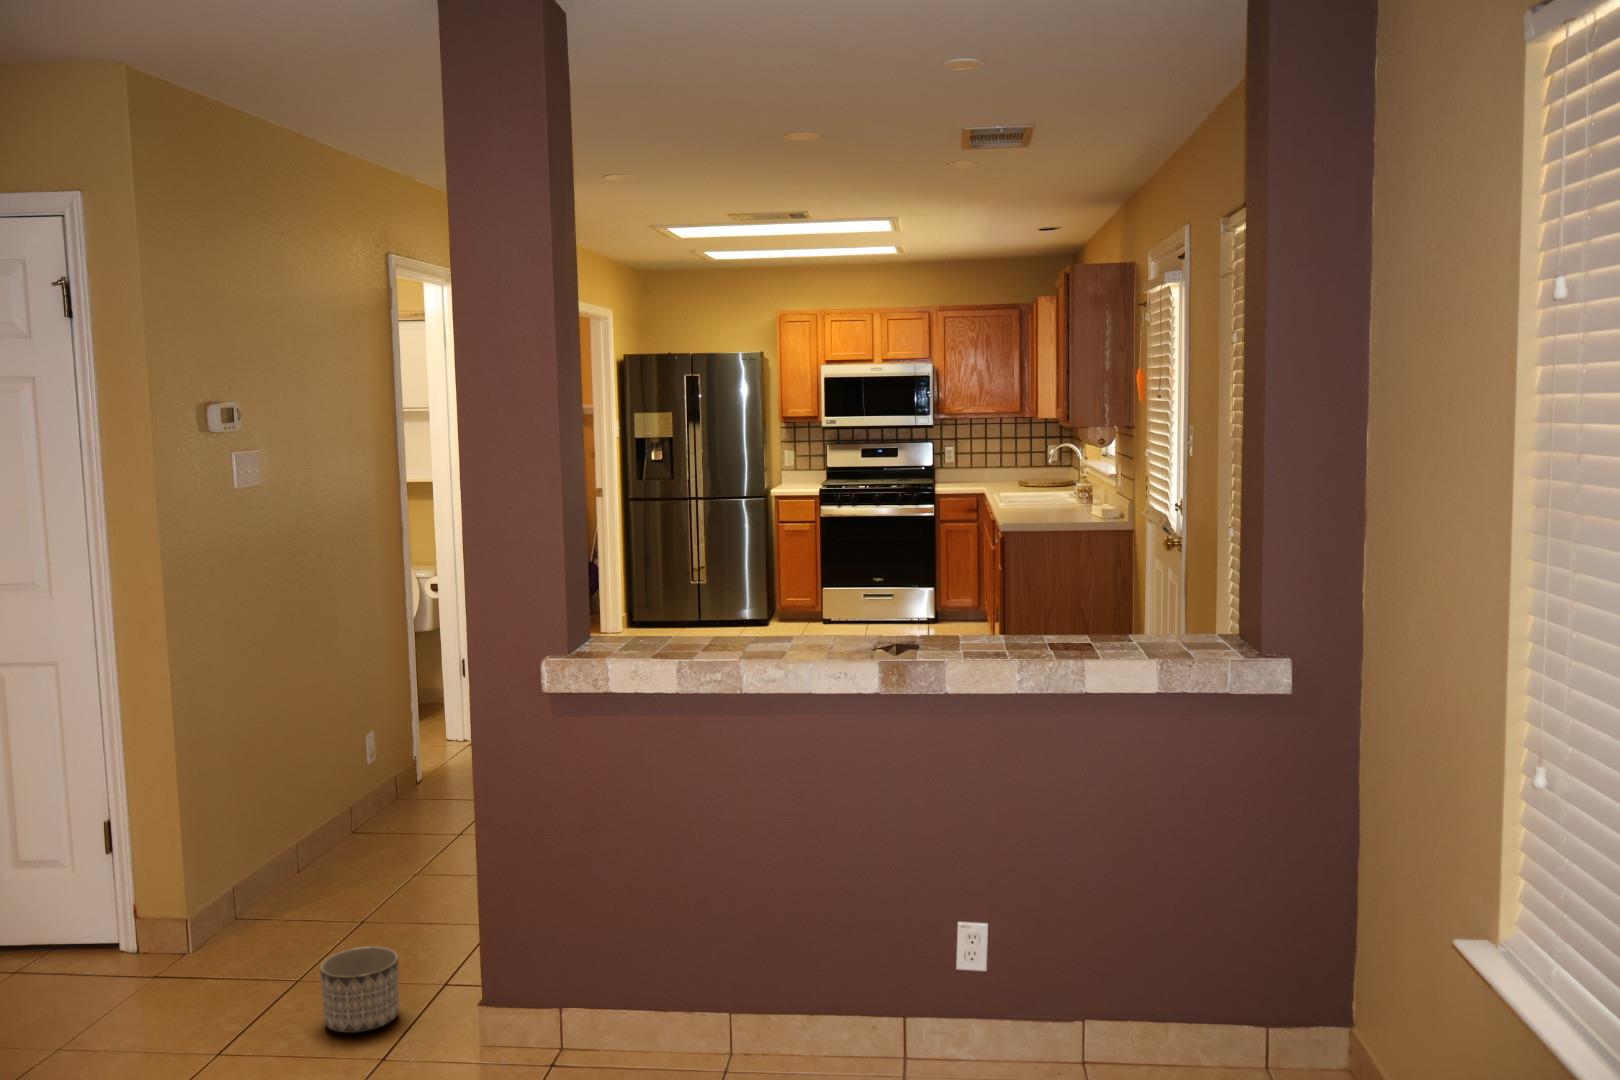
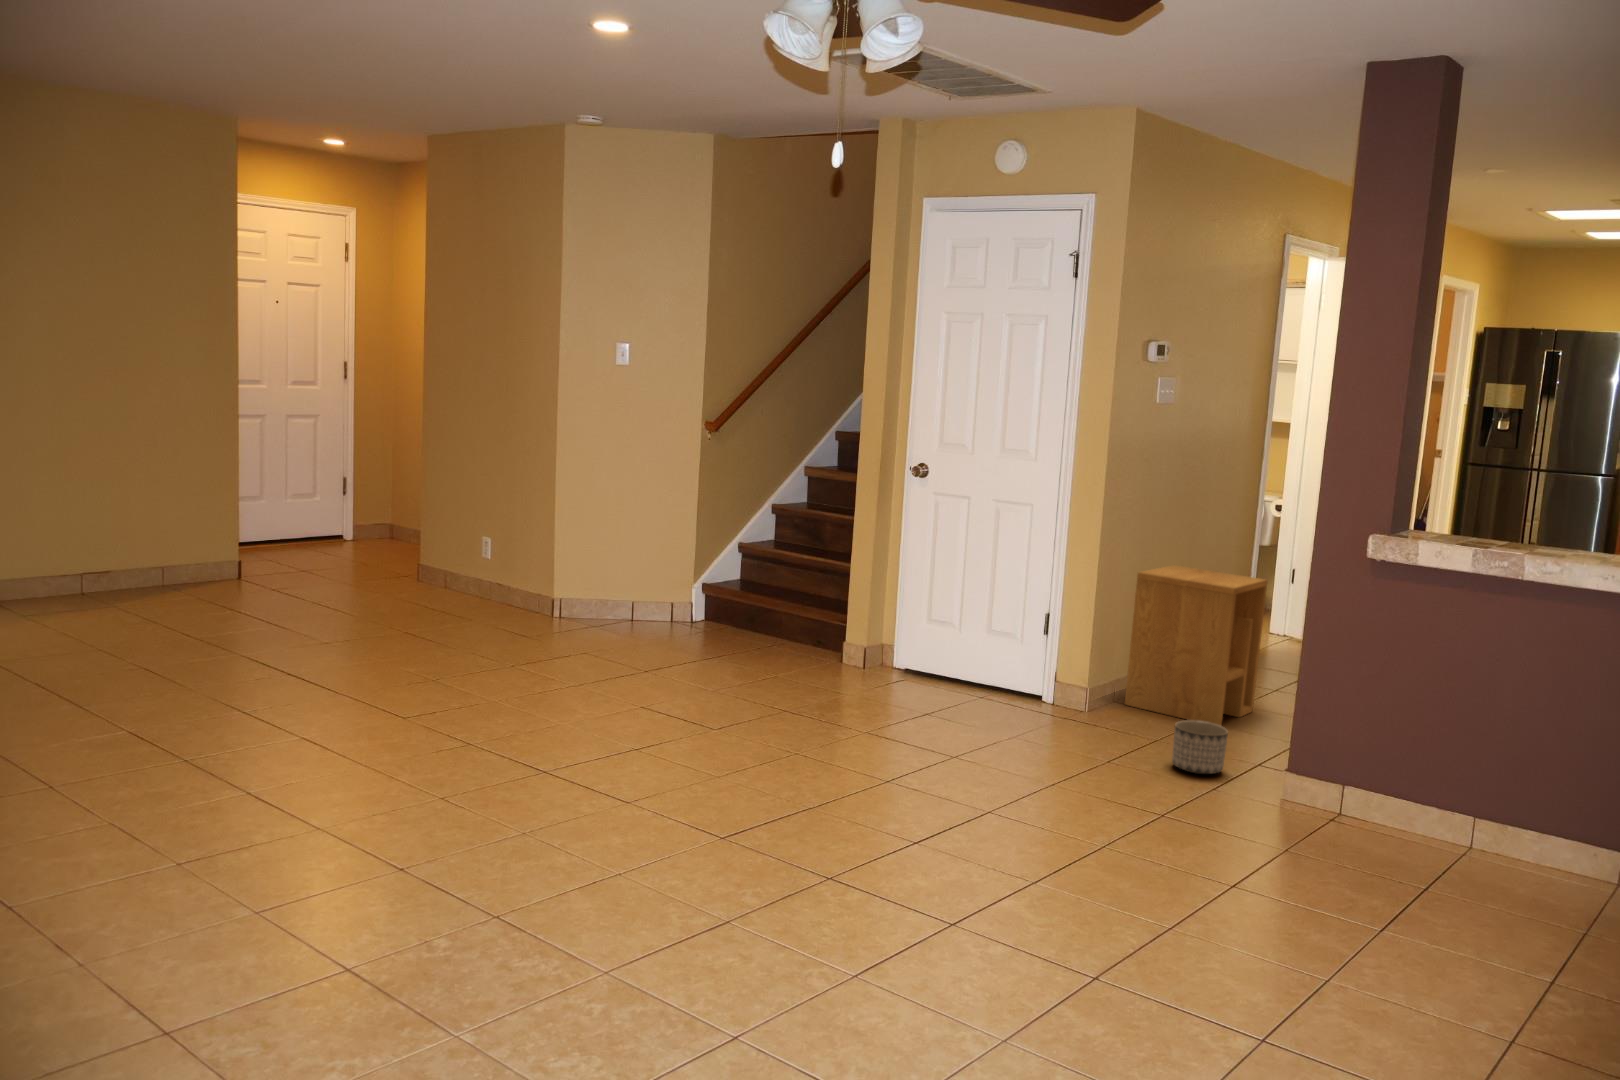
side table: none [244,705,434,924] -> present [1125,565,1267,726]

